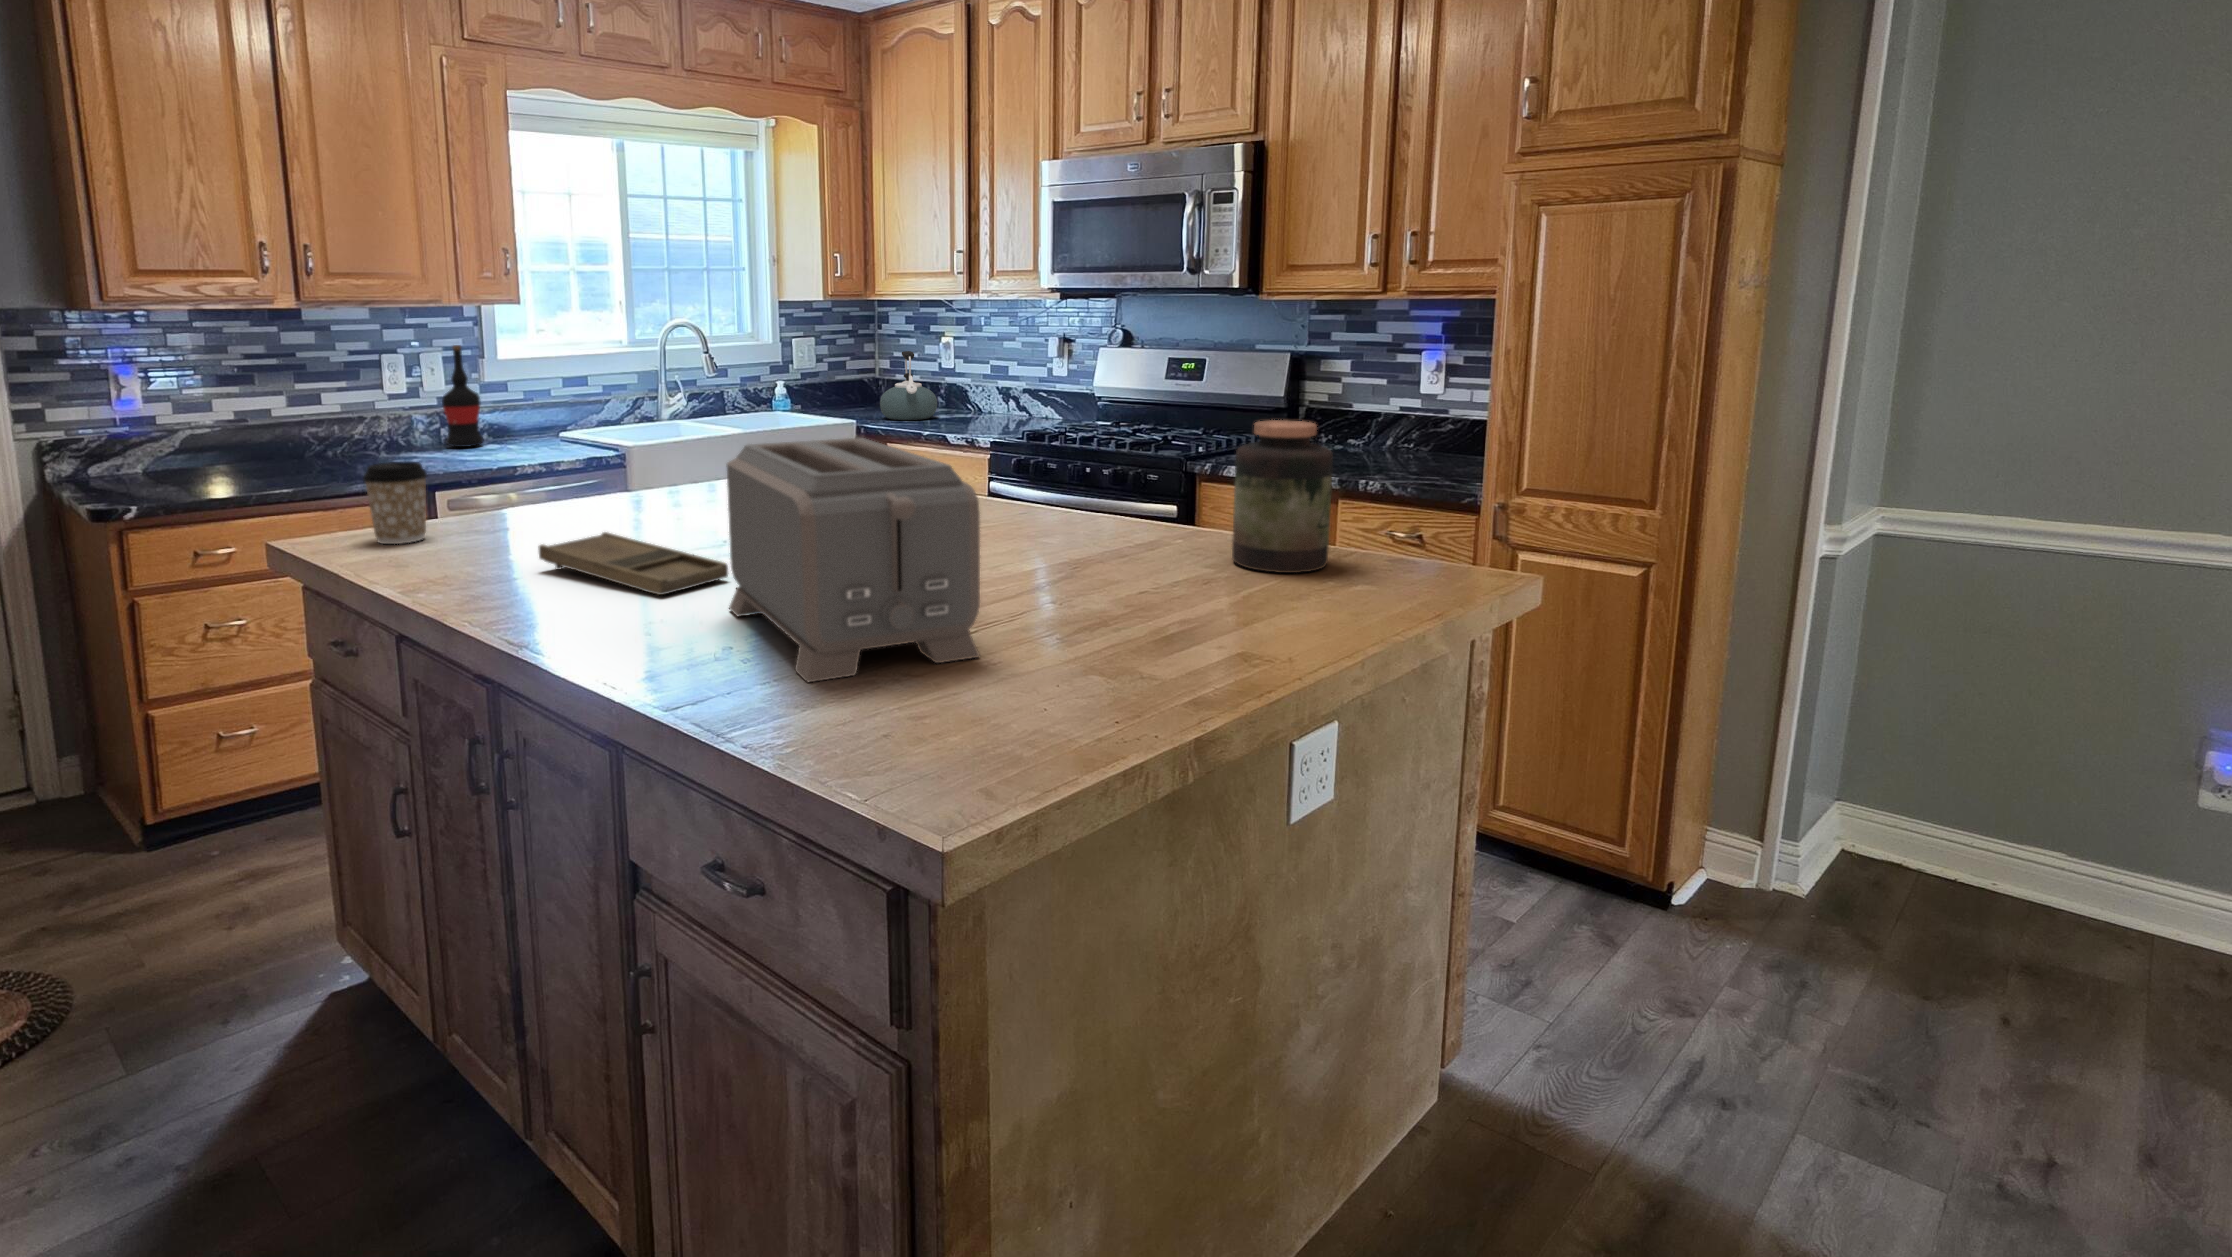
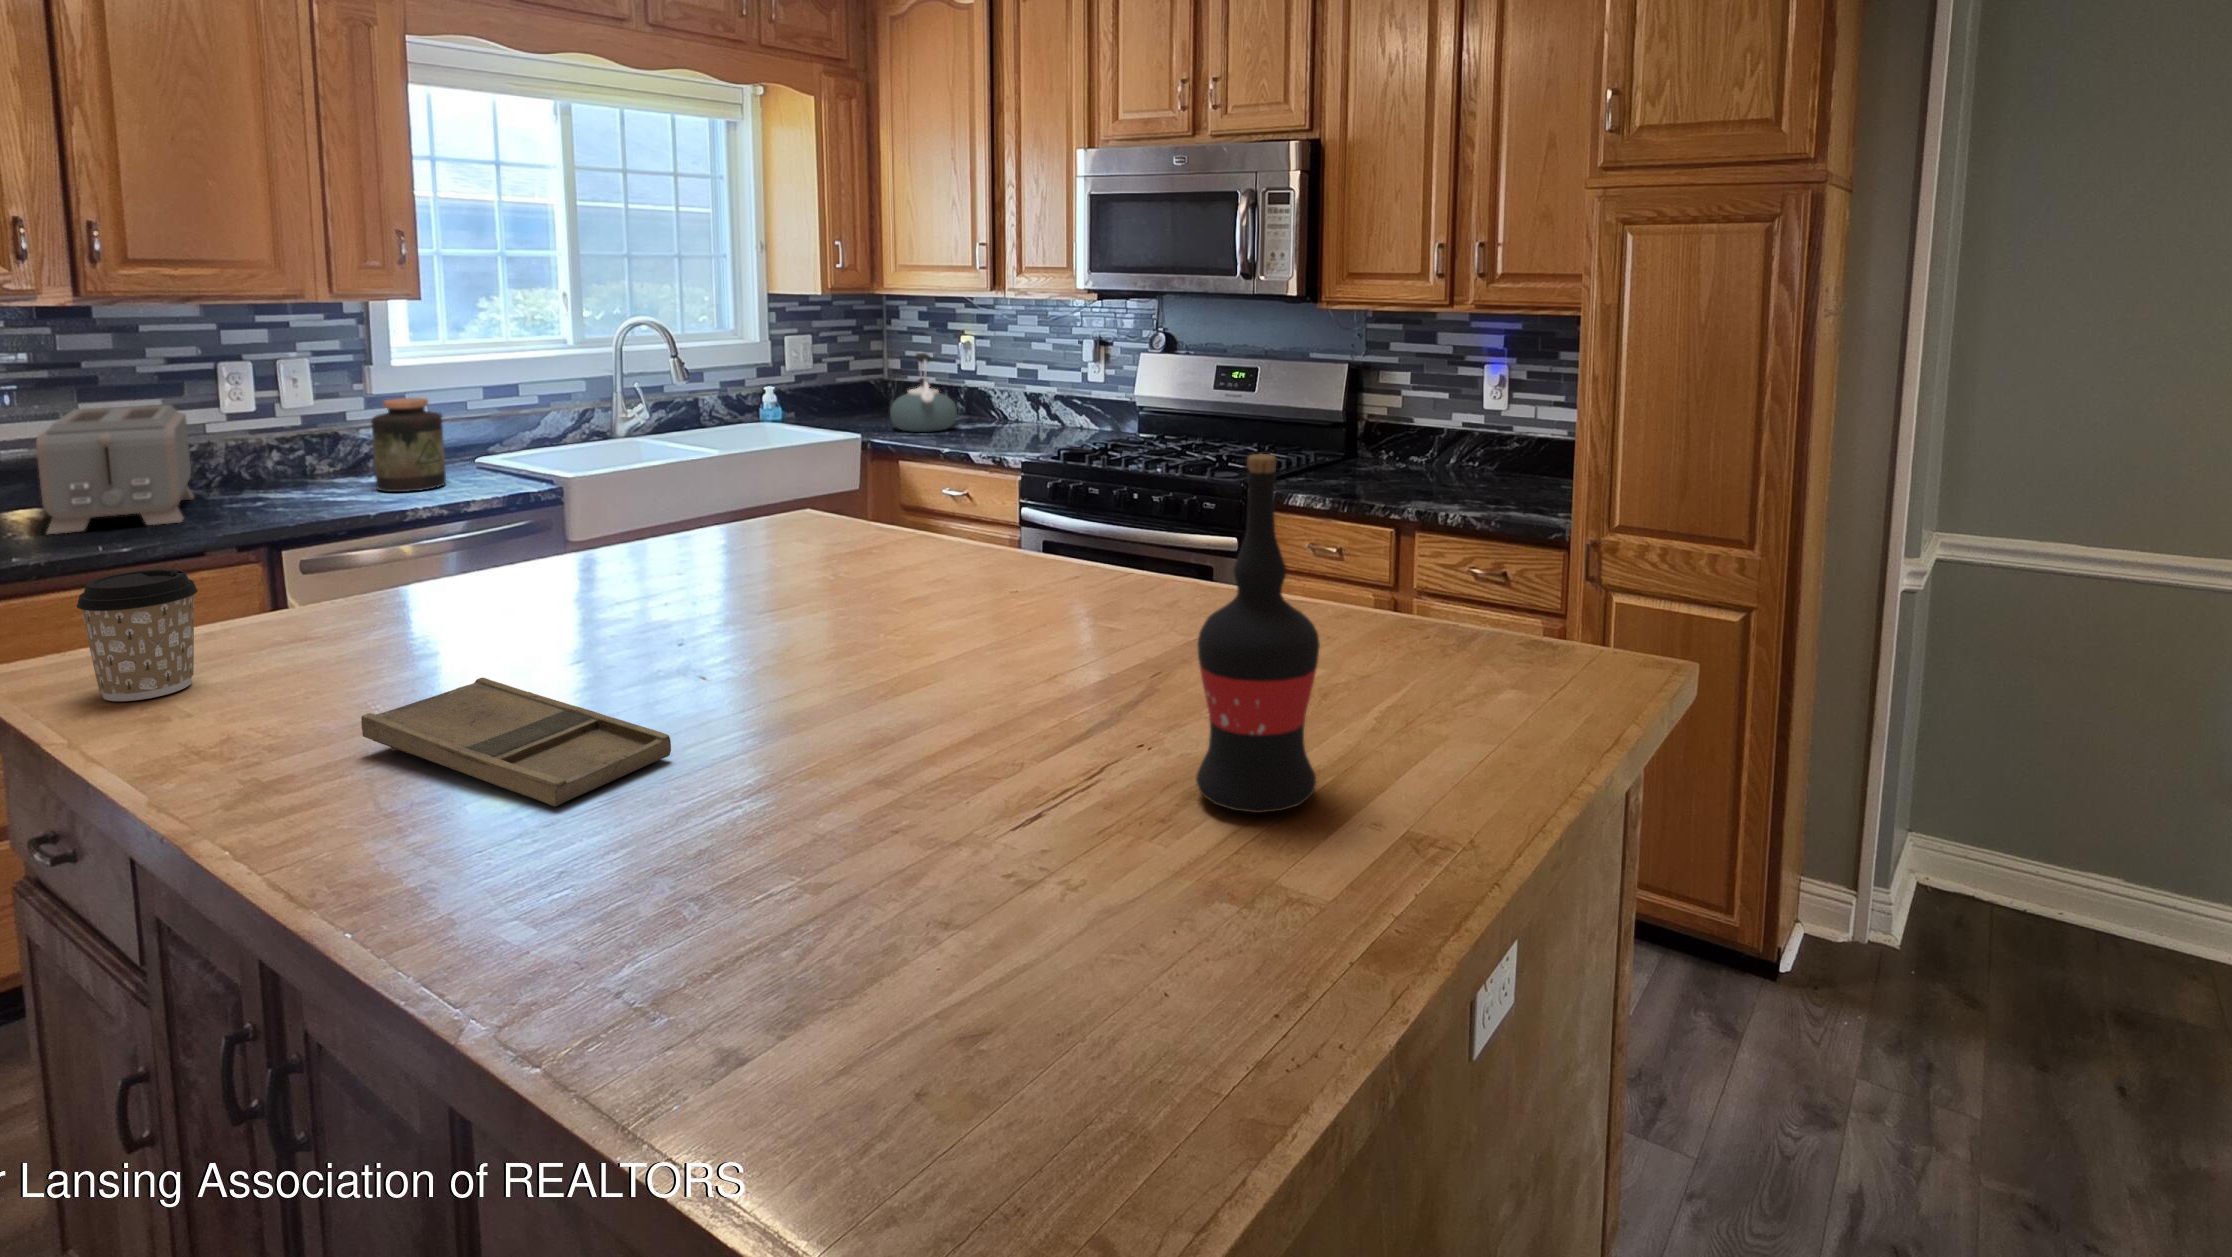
wine bottle: present [442,345,483,447] -> present [1196,454,1320,813]
jar: present [1232,420,1333,573] -> present [371,398,446,492]
toaster: present [727,438,980,682] -> present [36,405,194,534]

